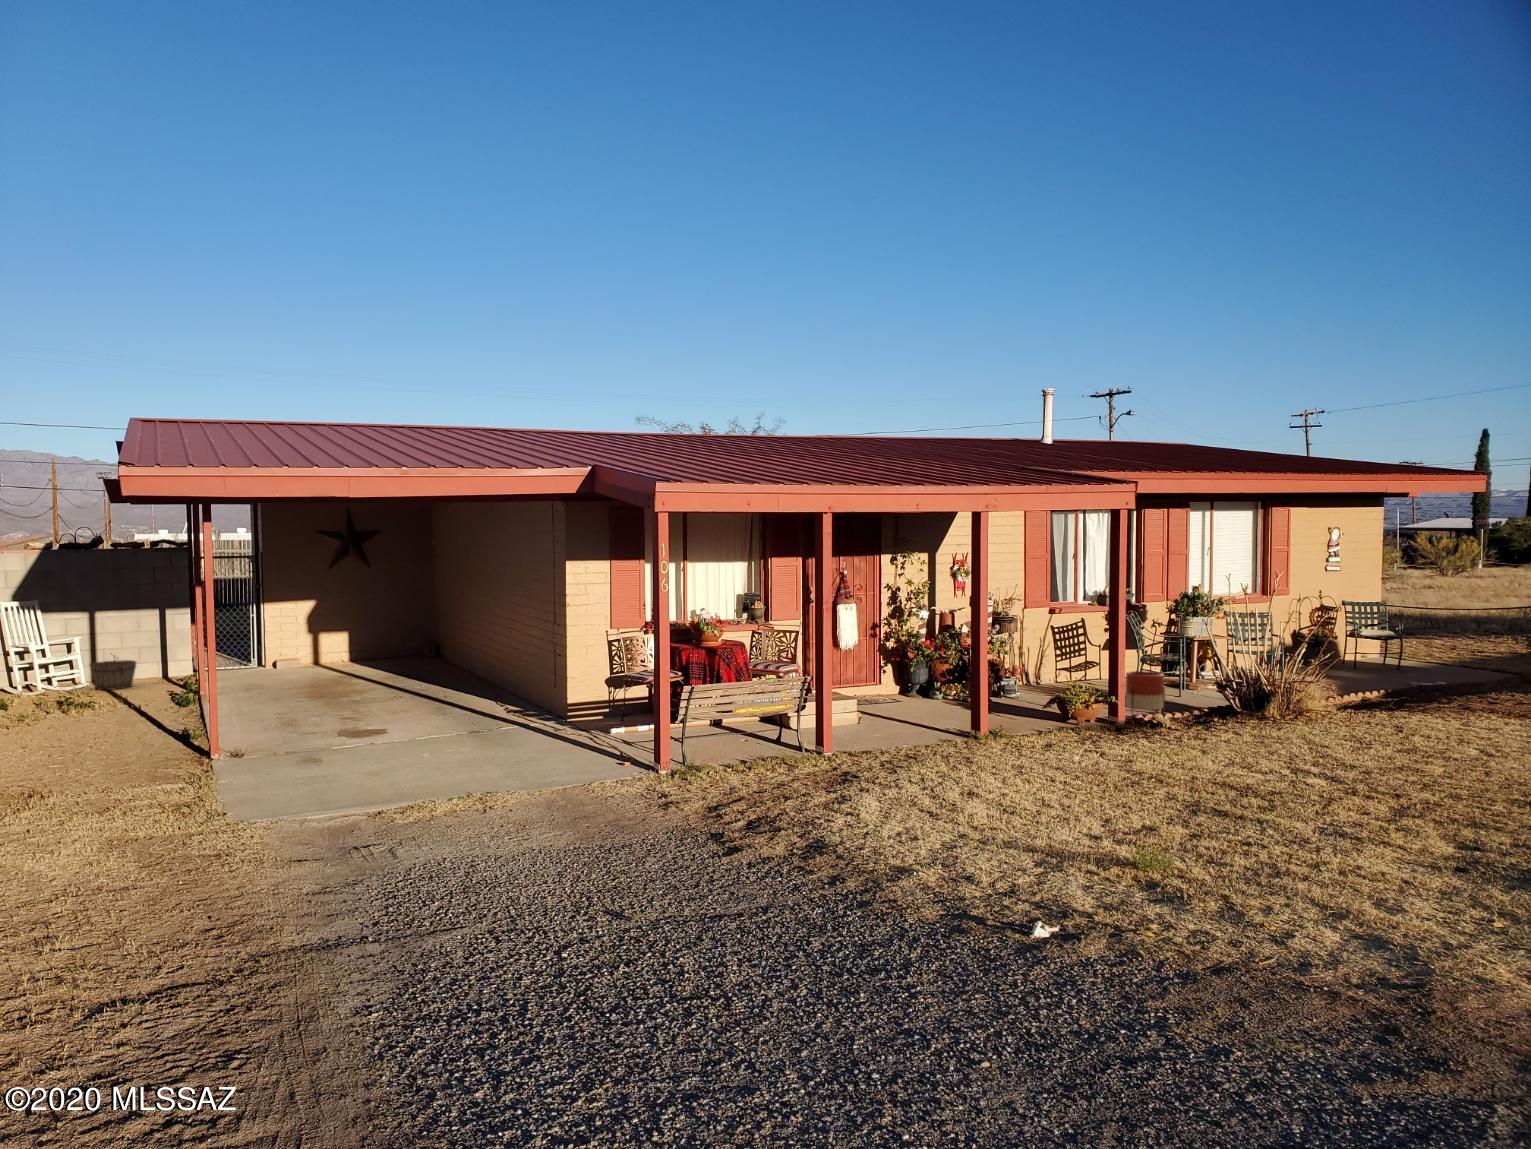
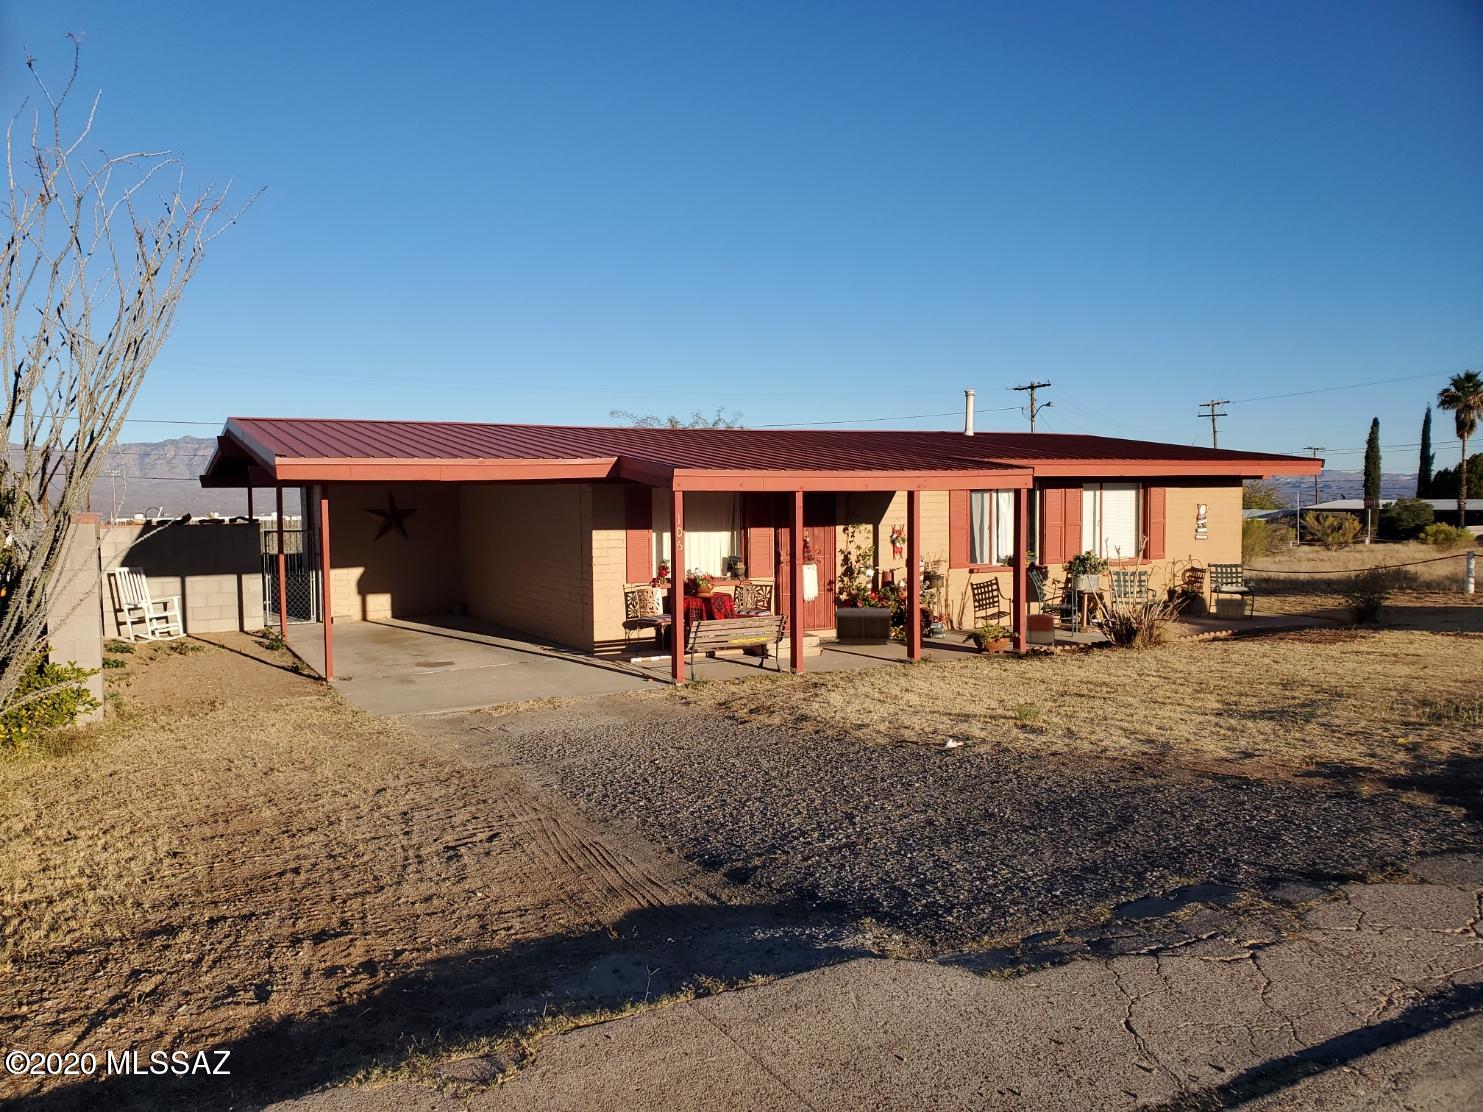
wooden bucket: present [90,655,136,690] -> present [1214,595,1247,619]
bench: none [879,659,950,706] -> present [835,608,891,644]

